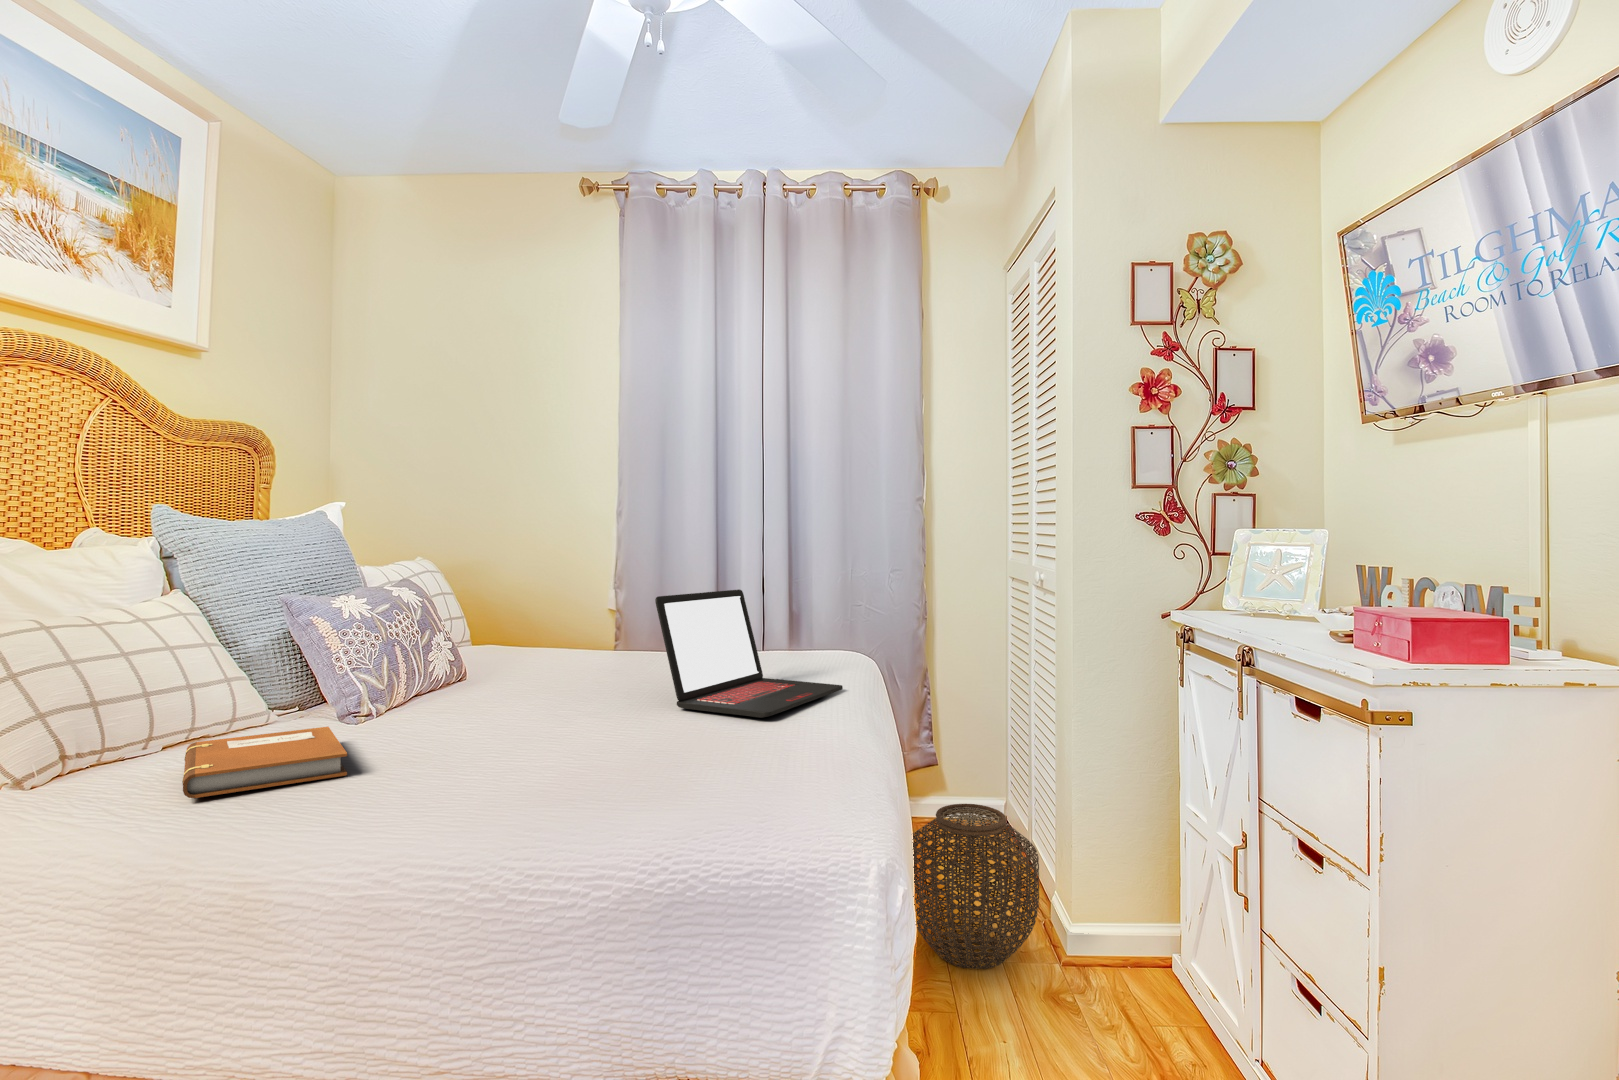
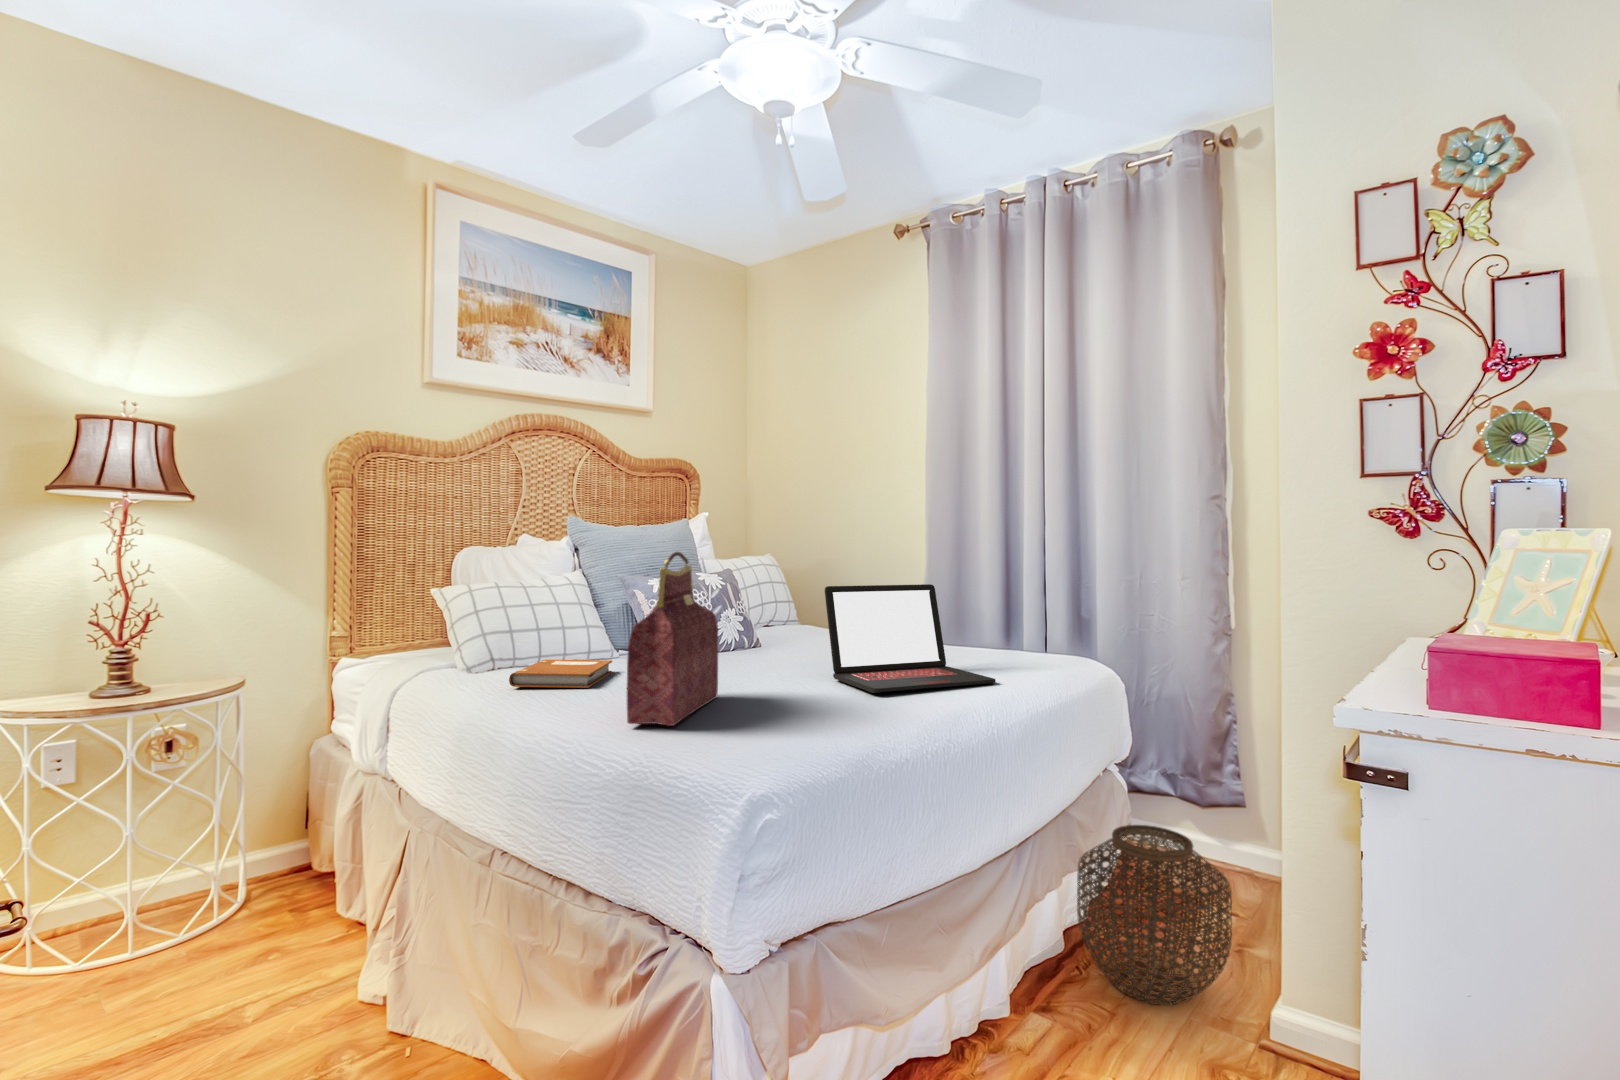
handbag: none [524,555,636,816] -> present [627,552,718,726]

